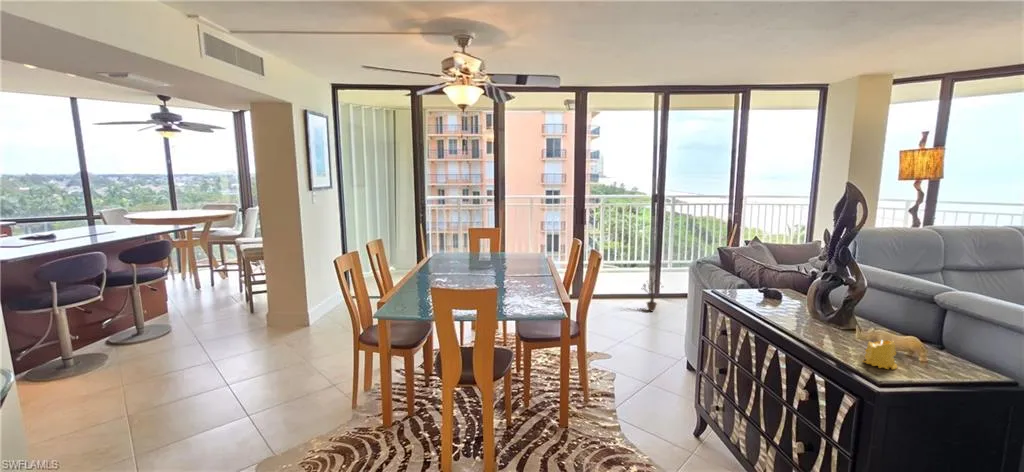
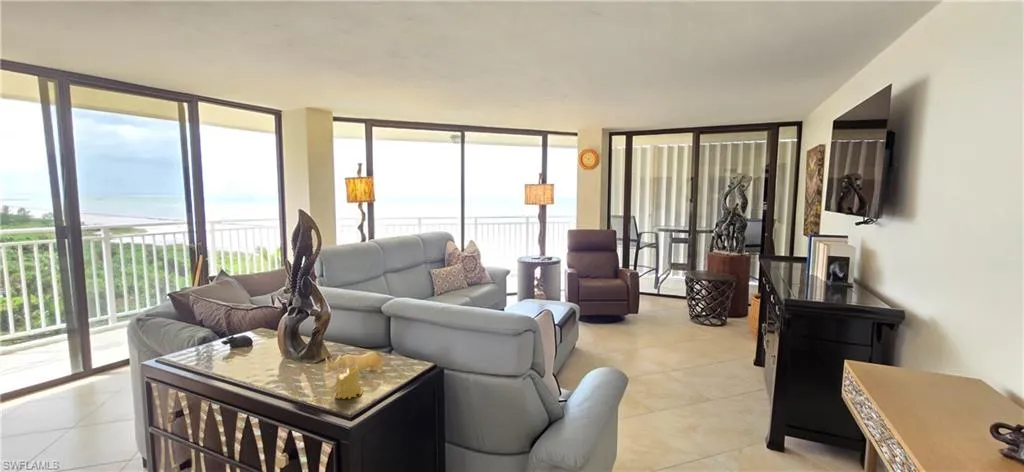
decorative plant: present [643,278,657,311] -> none [45,350,96,409]

